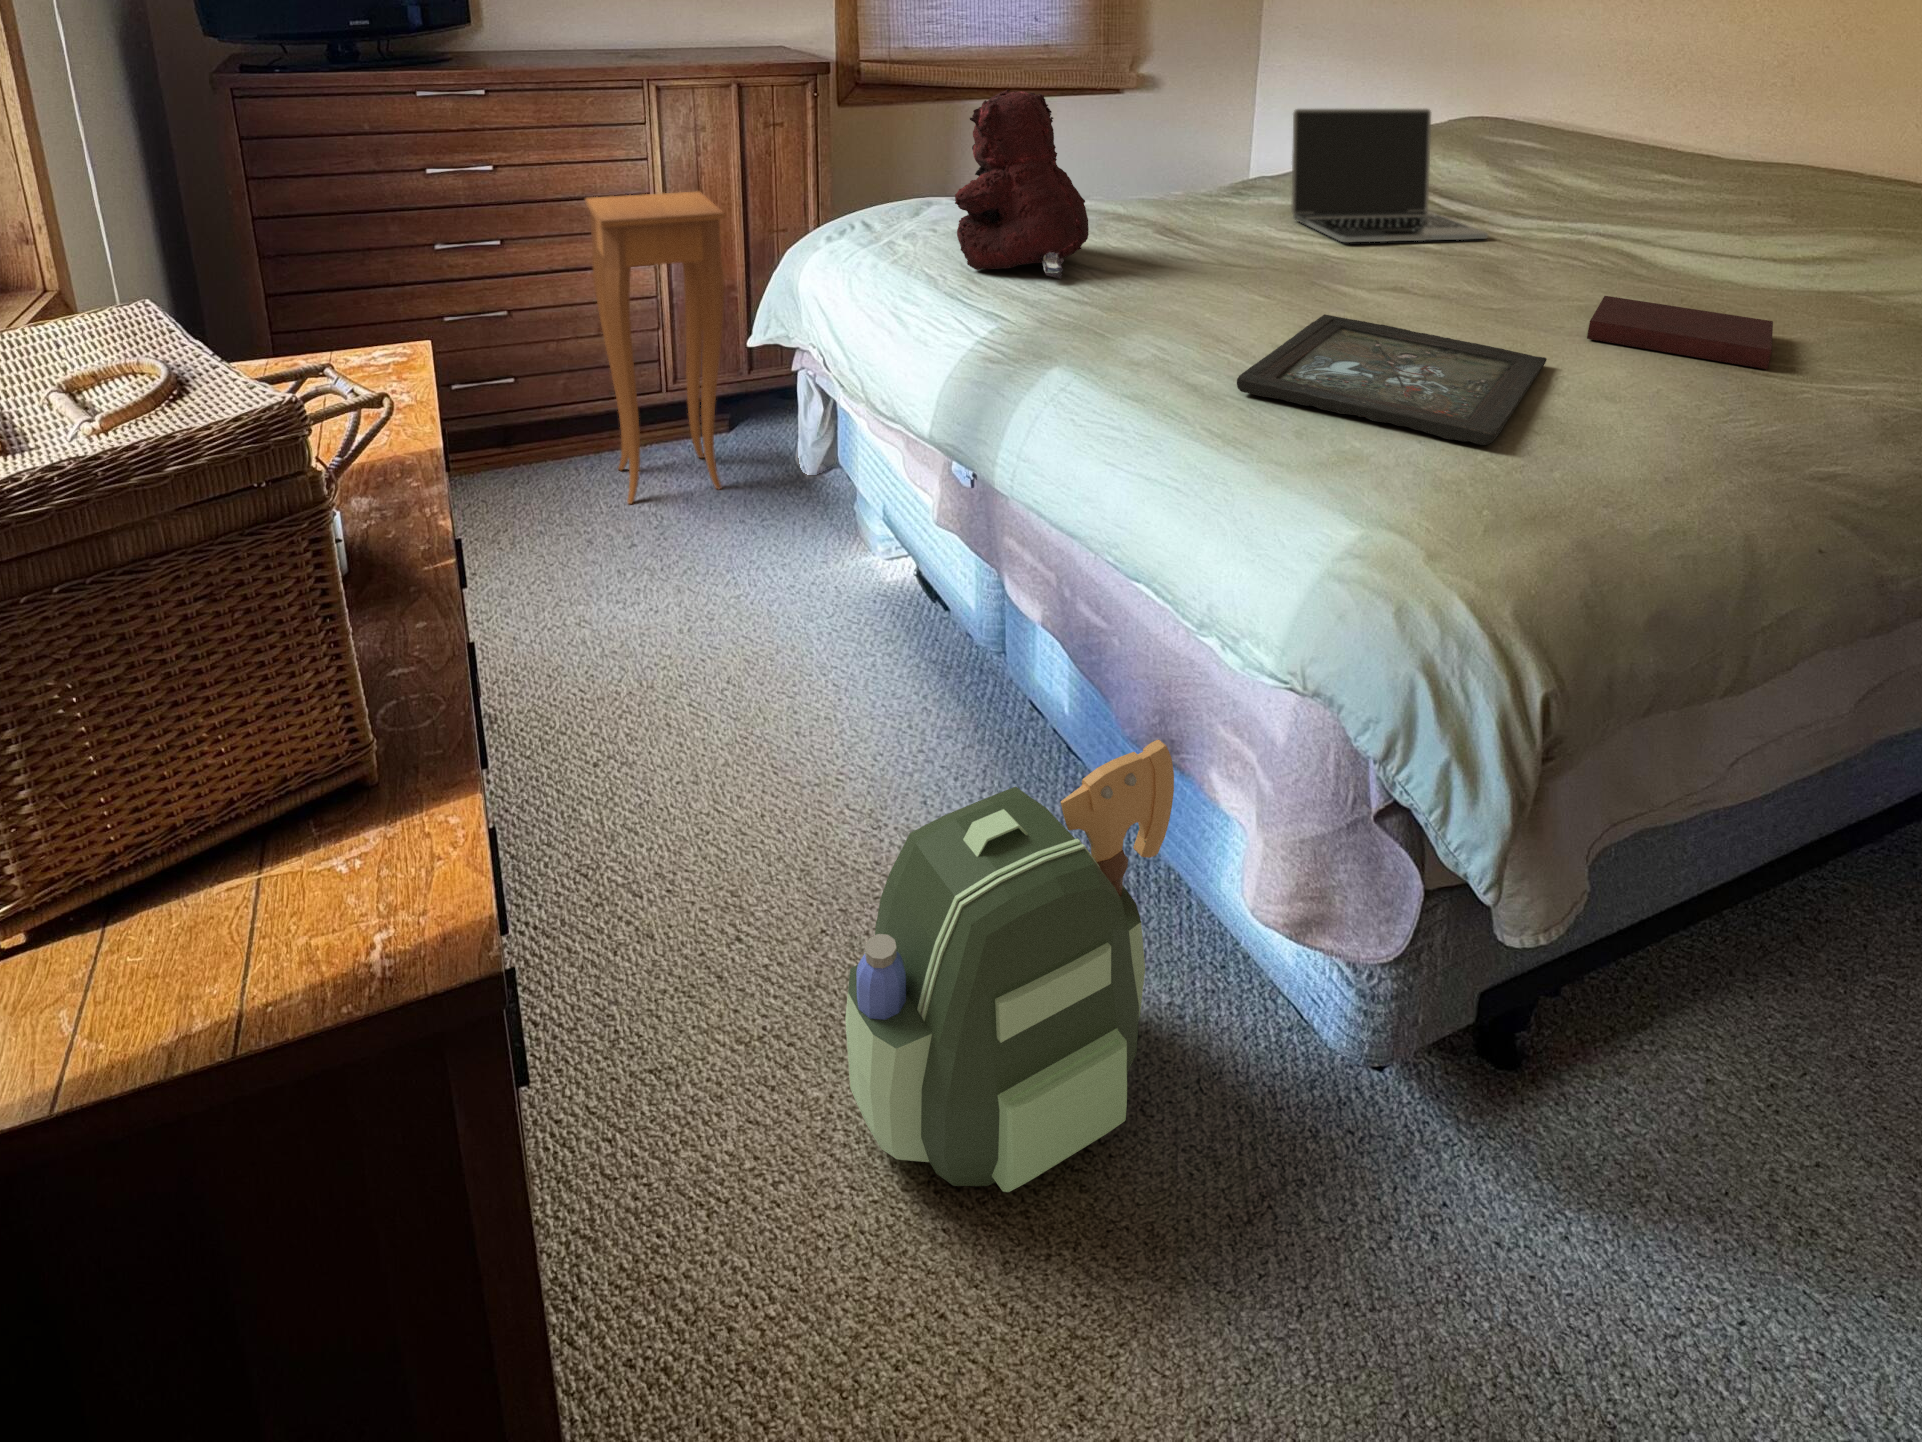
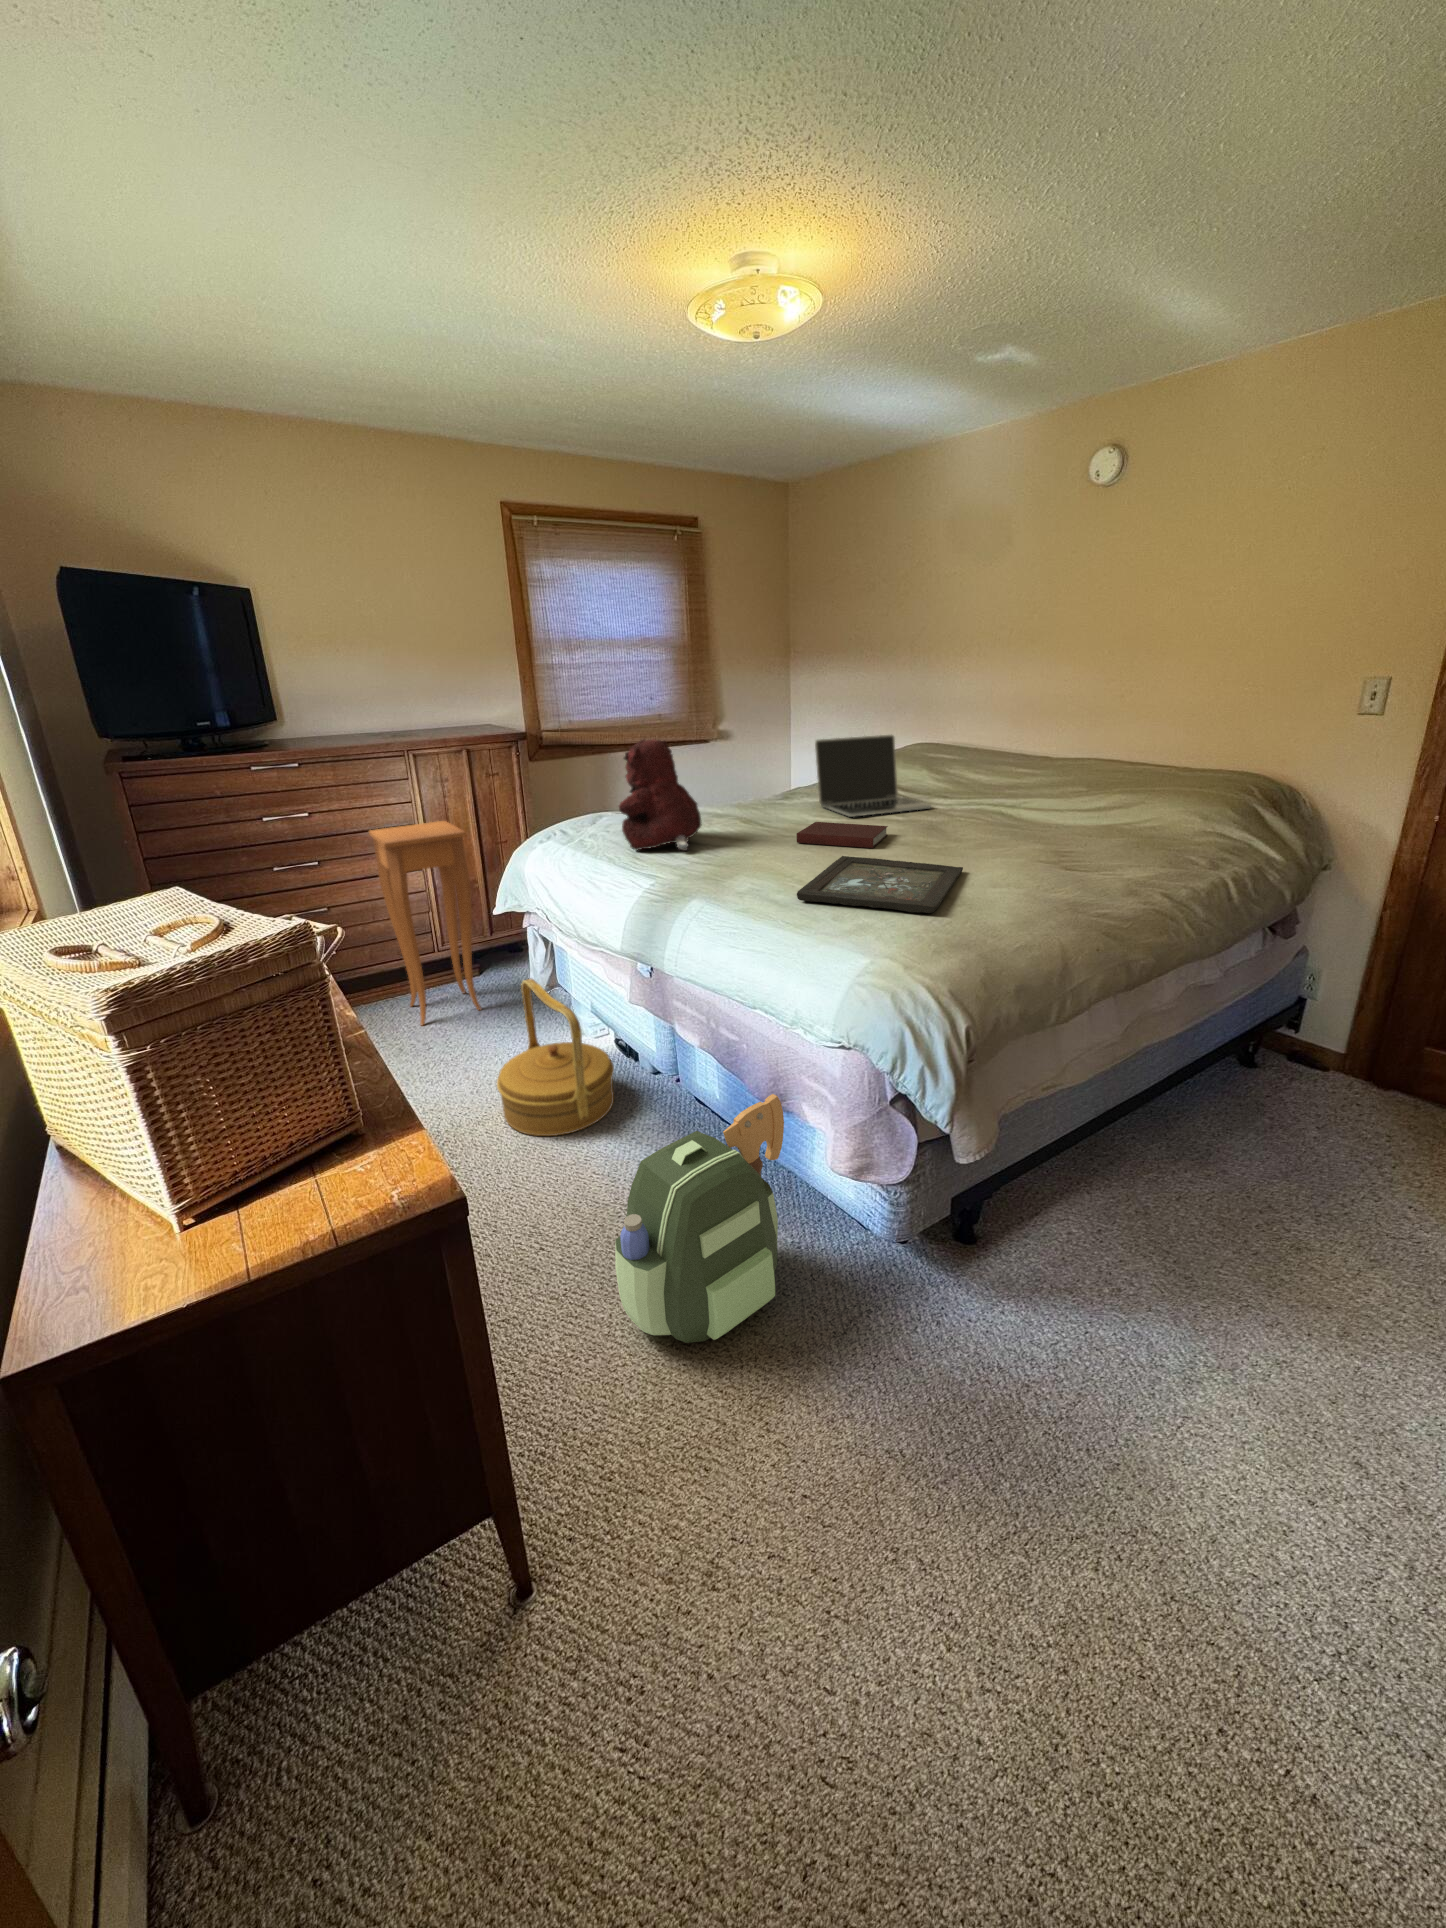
notebook: present [1587,296,1773,369] -> present [797,822,888,848]
woven basket: none [715,459,905,726] -> present [497,978,614,1136]

